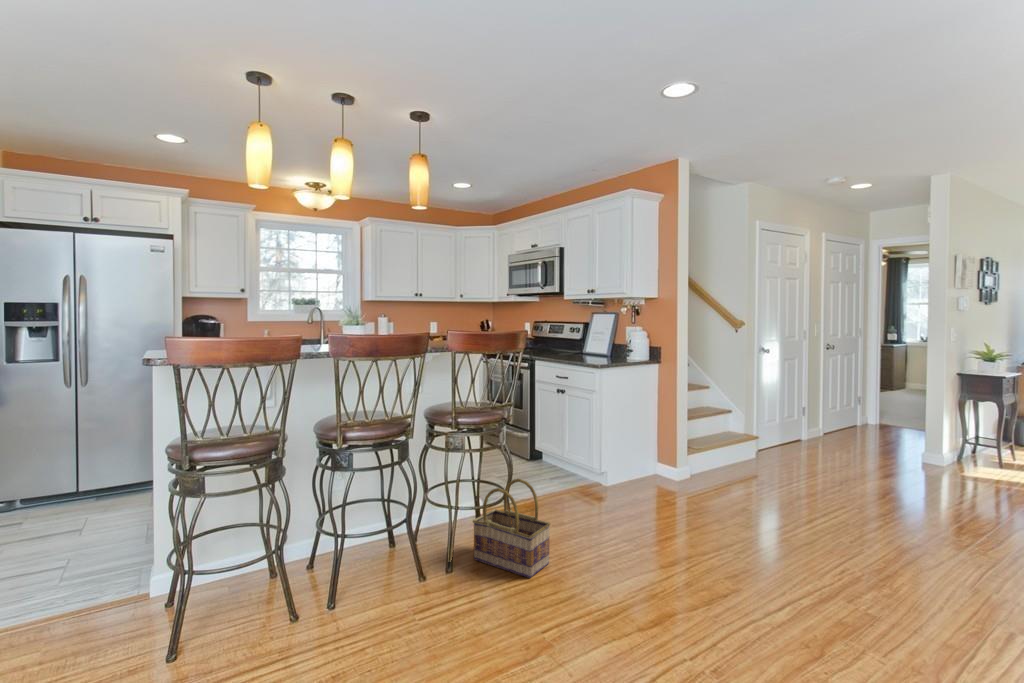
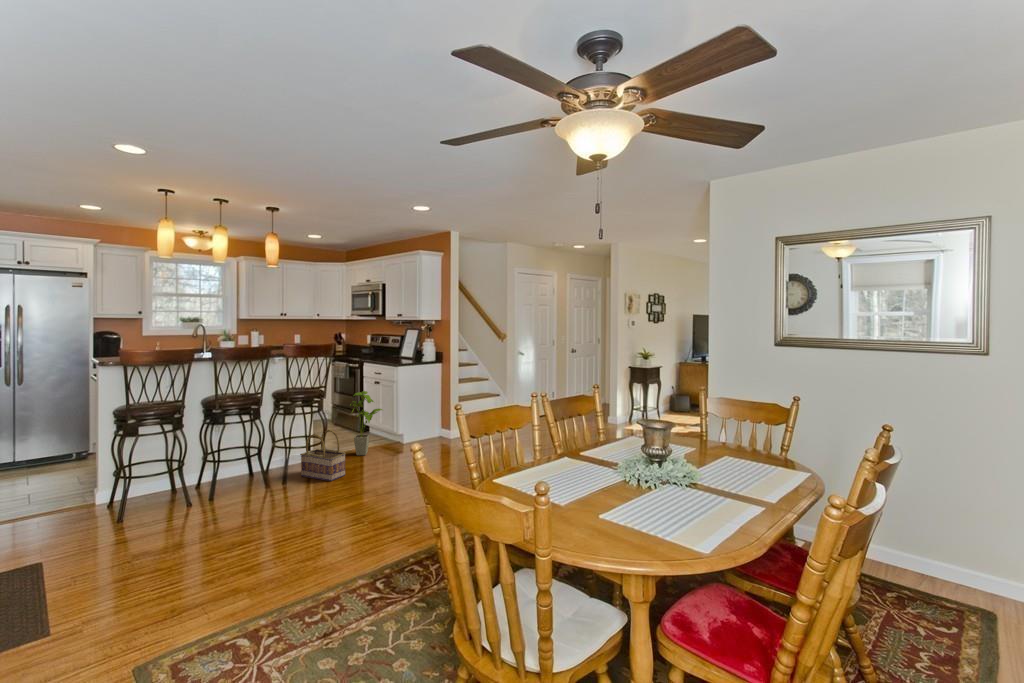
house plant: none [535,408,591,515] -> present [350,391,382,455]

